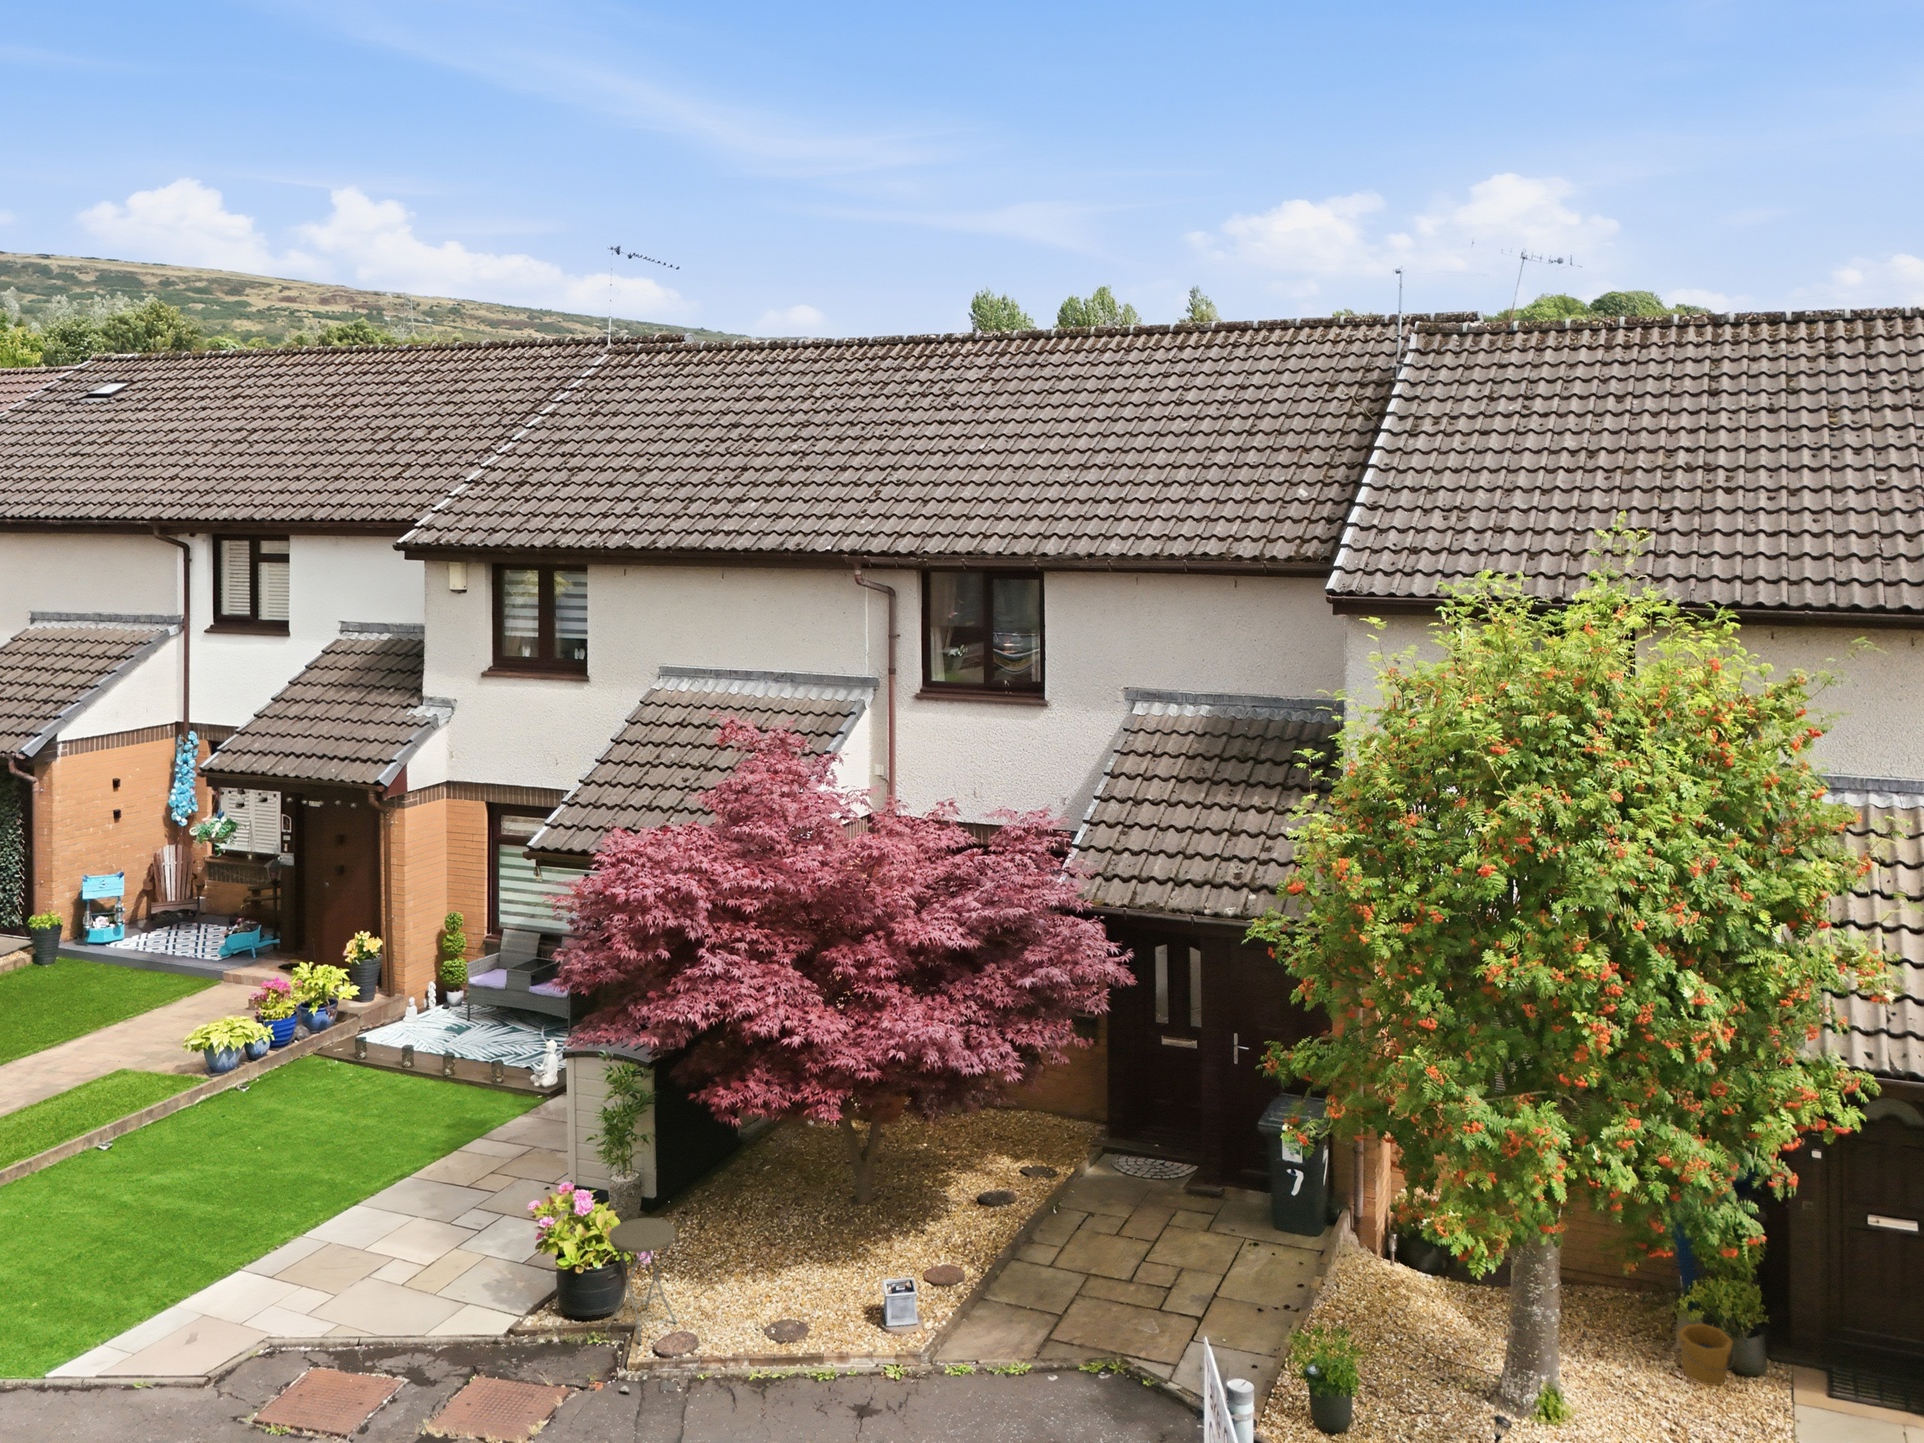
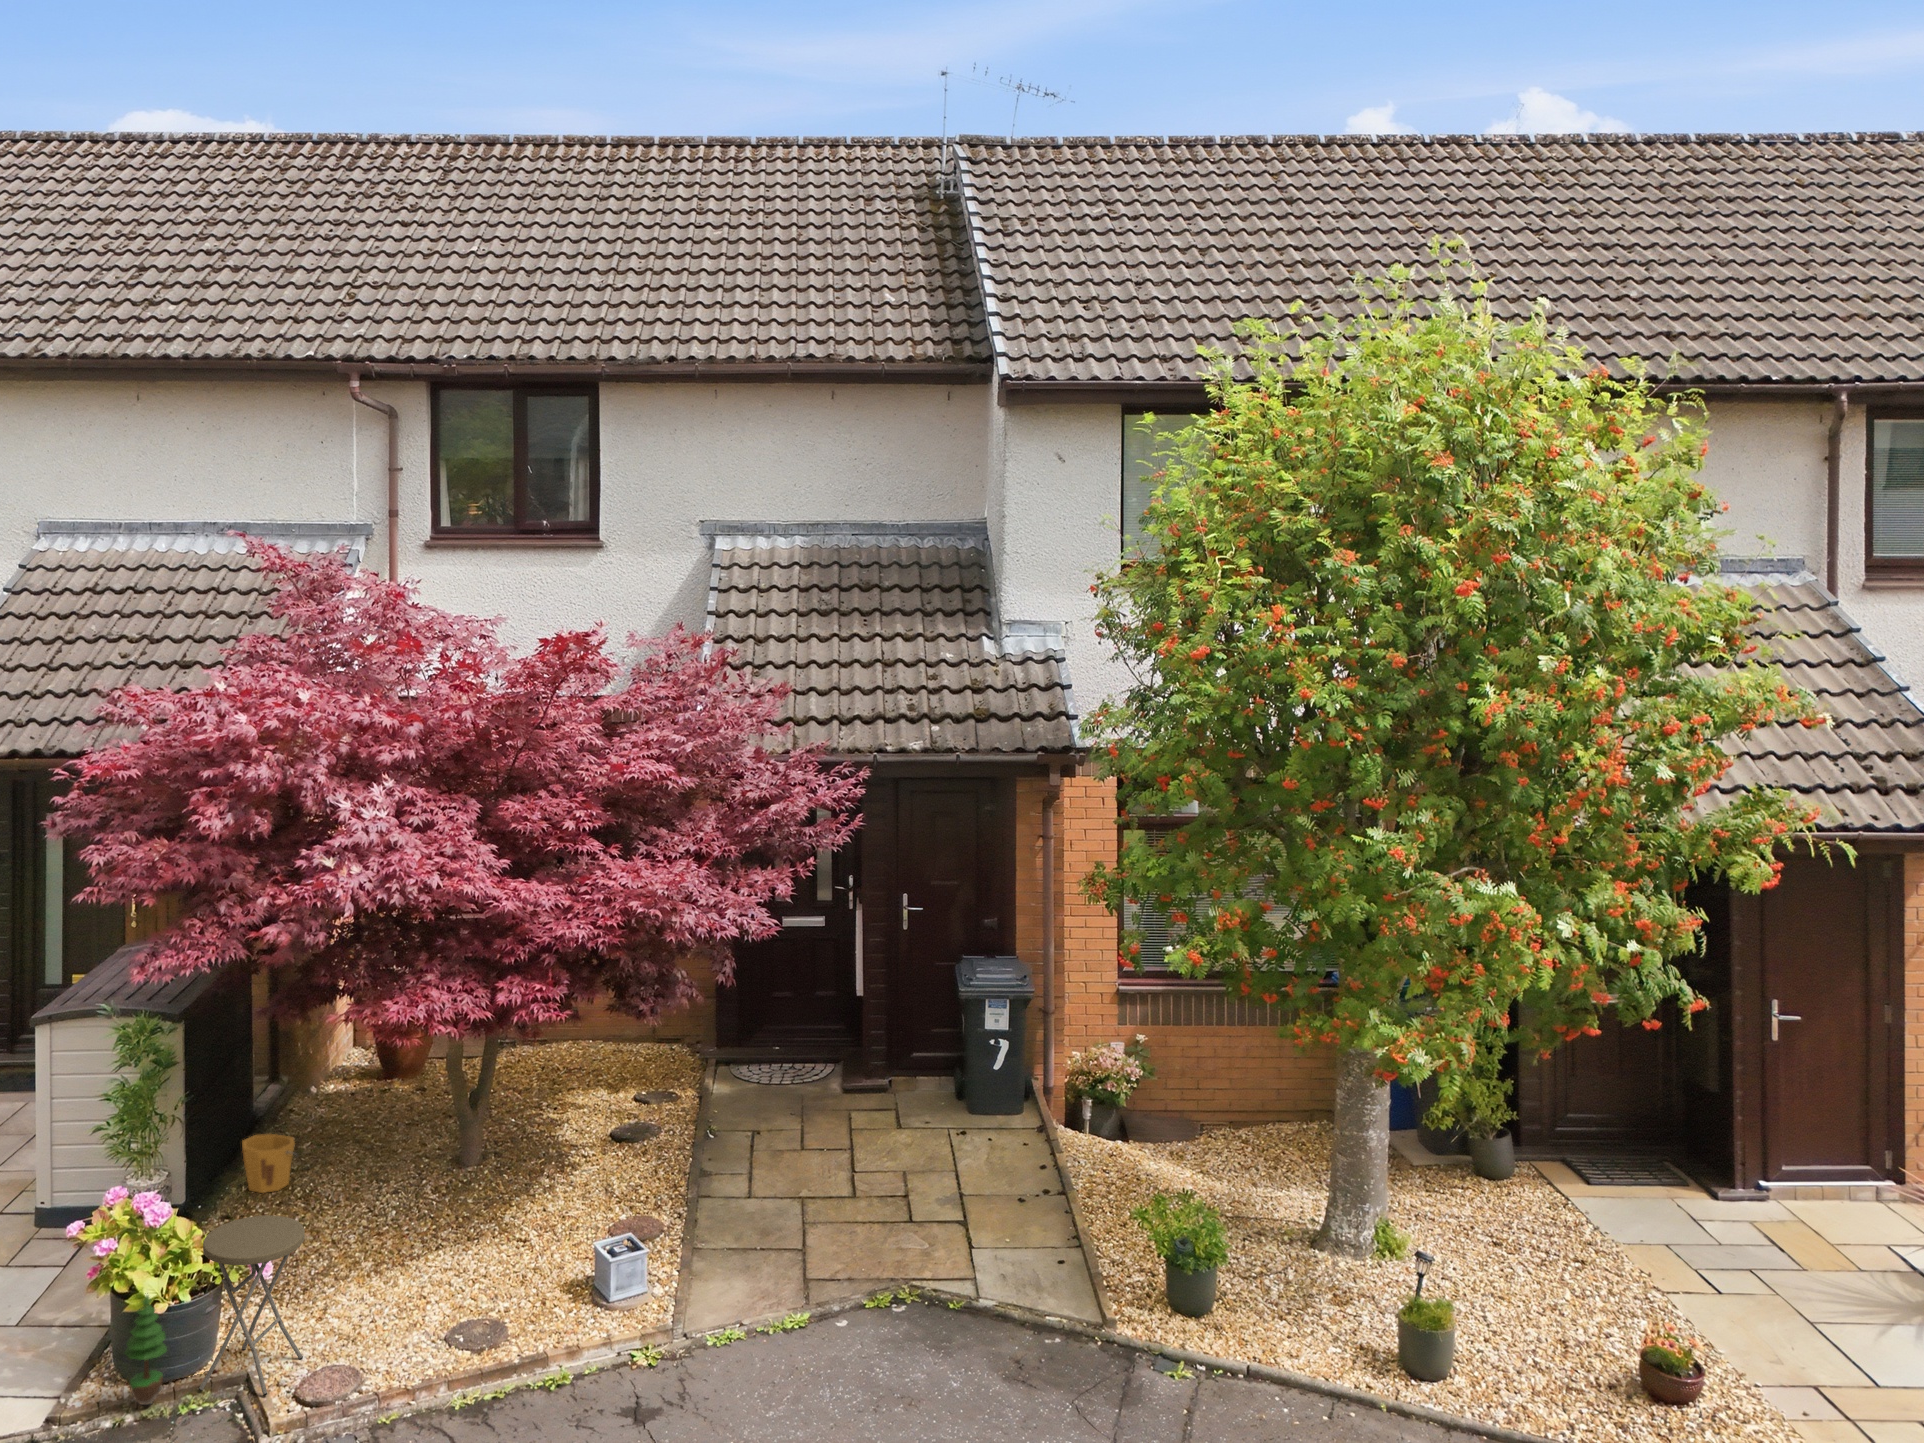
potted tree: none [556,1257,585,1334] -> present [125,1296,167,1405]
bucket: present [1678,1324,1733,1385] -> present [242,1134,295,1193]

